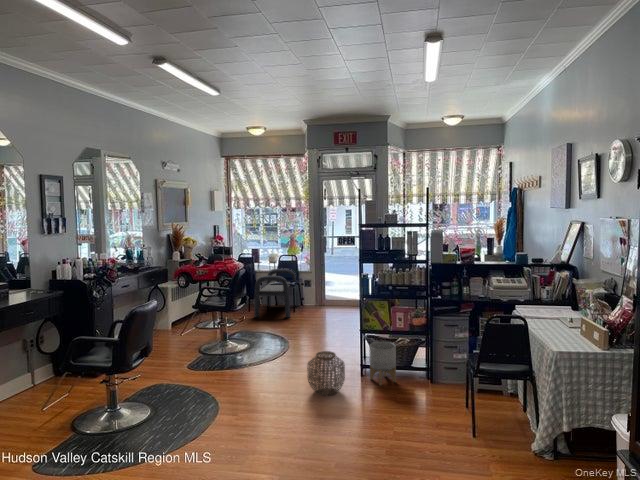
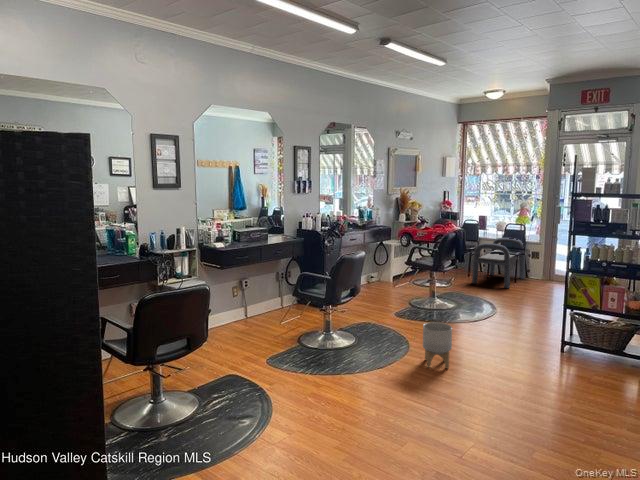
planter: present [369,342,396,385] -> present [423,322,452,368]
woven basket: present [307,351,345,396] -> none [494,318,535,362]

